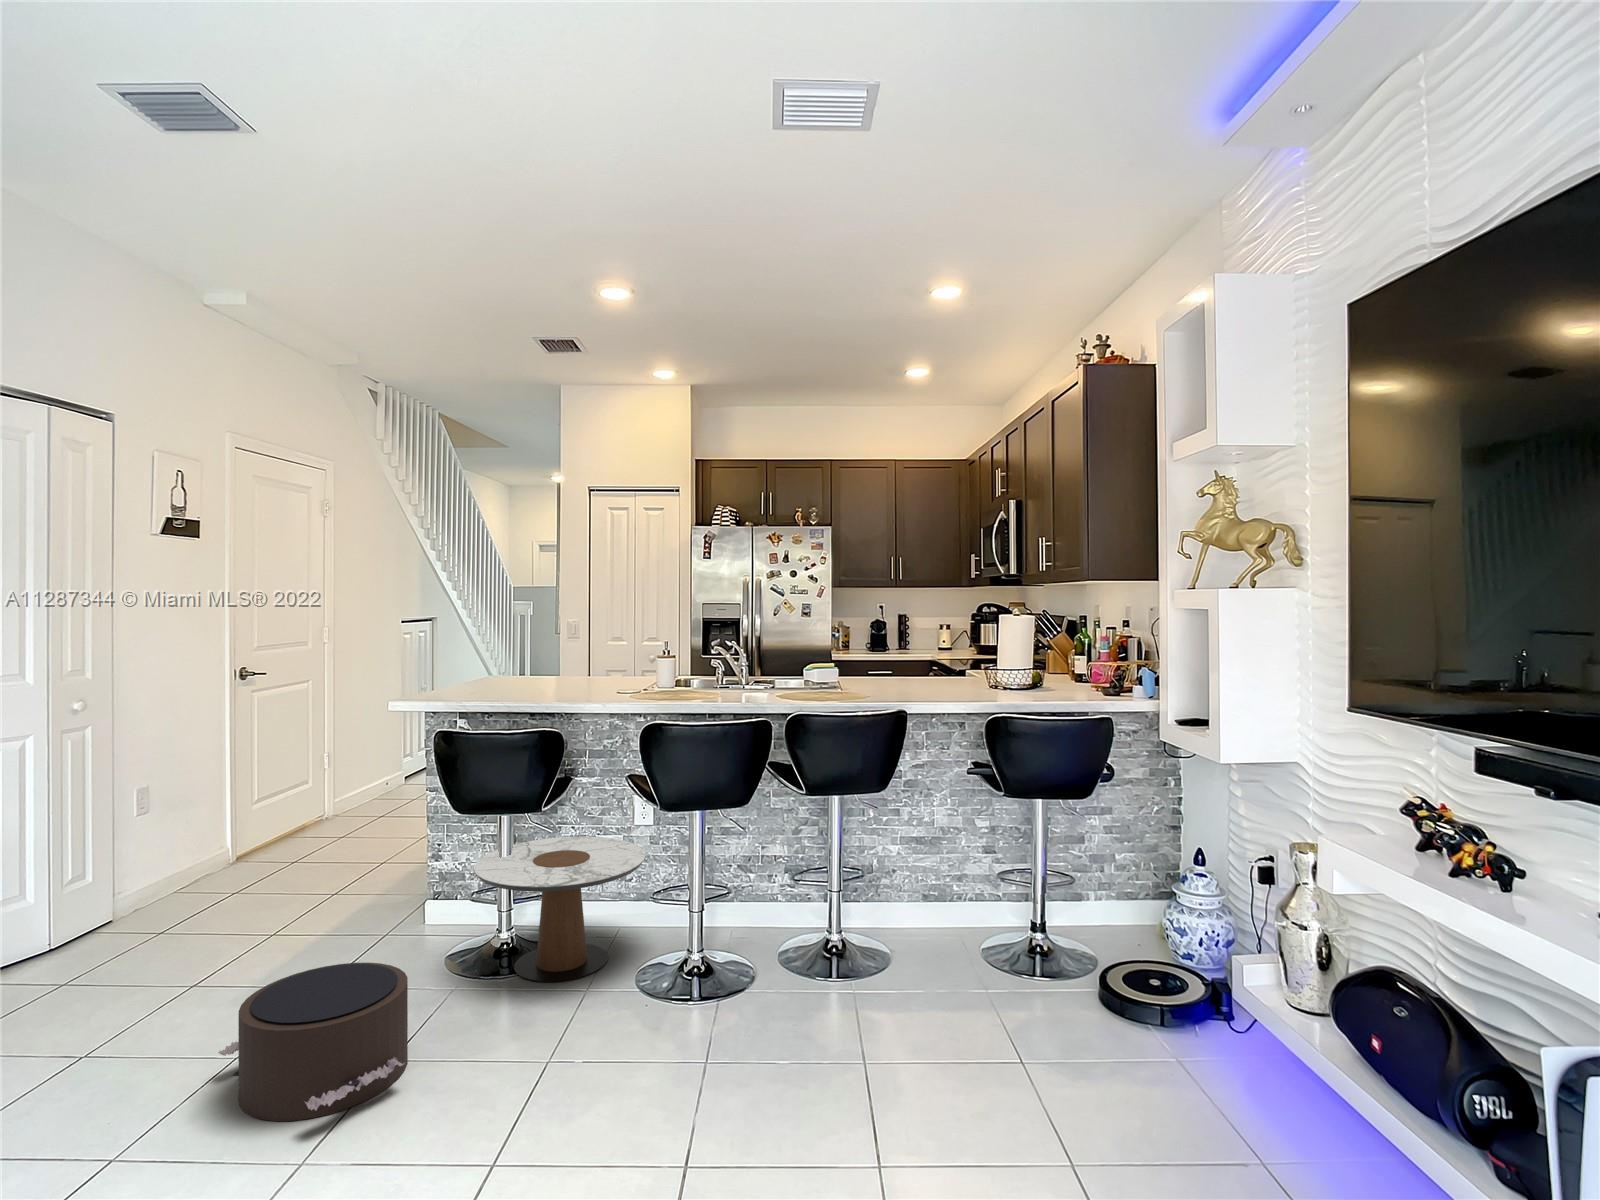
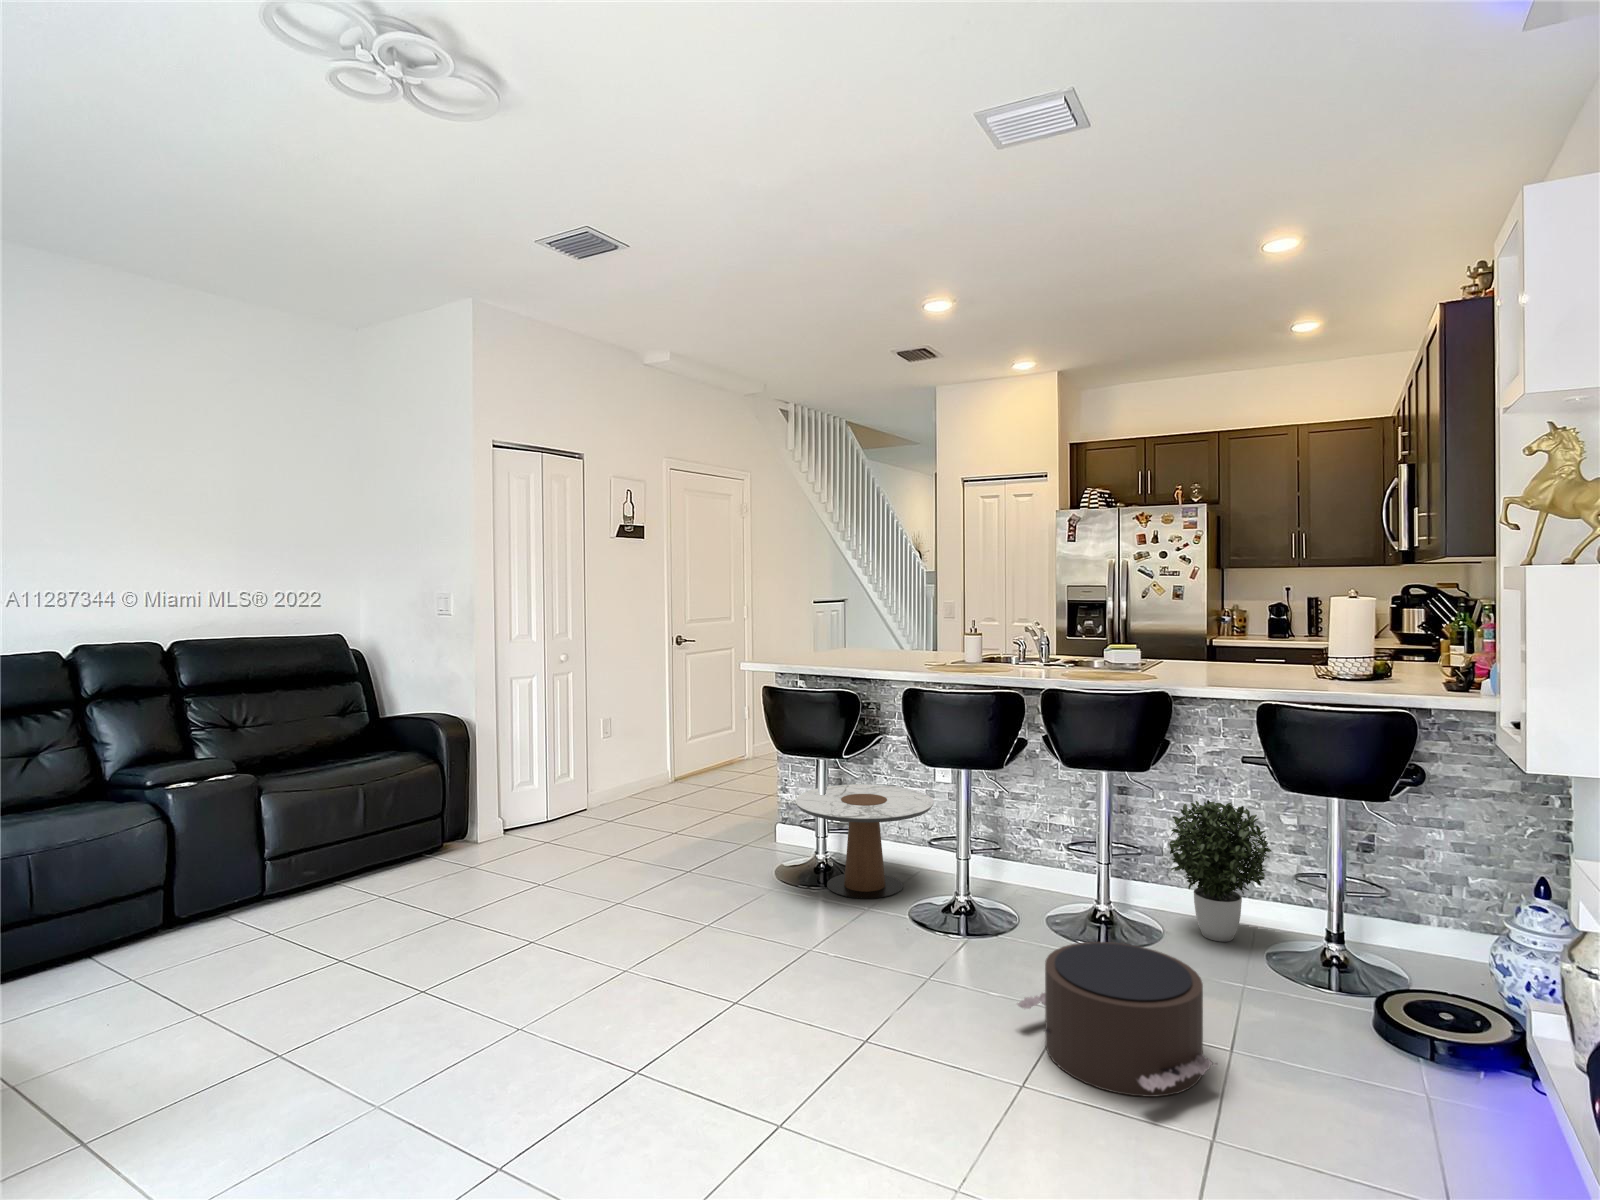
potted plant: none [891,812,984,950] -> present [1169,800,1272,942]
pouf: present [218,963,408,1121] -> present [1017,942,1217,1097]

